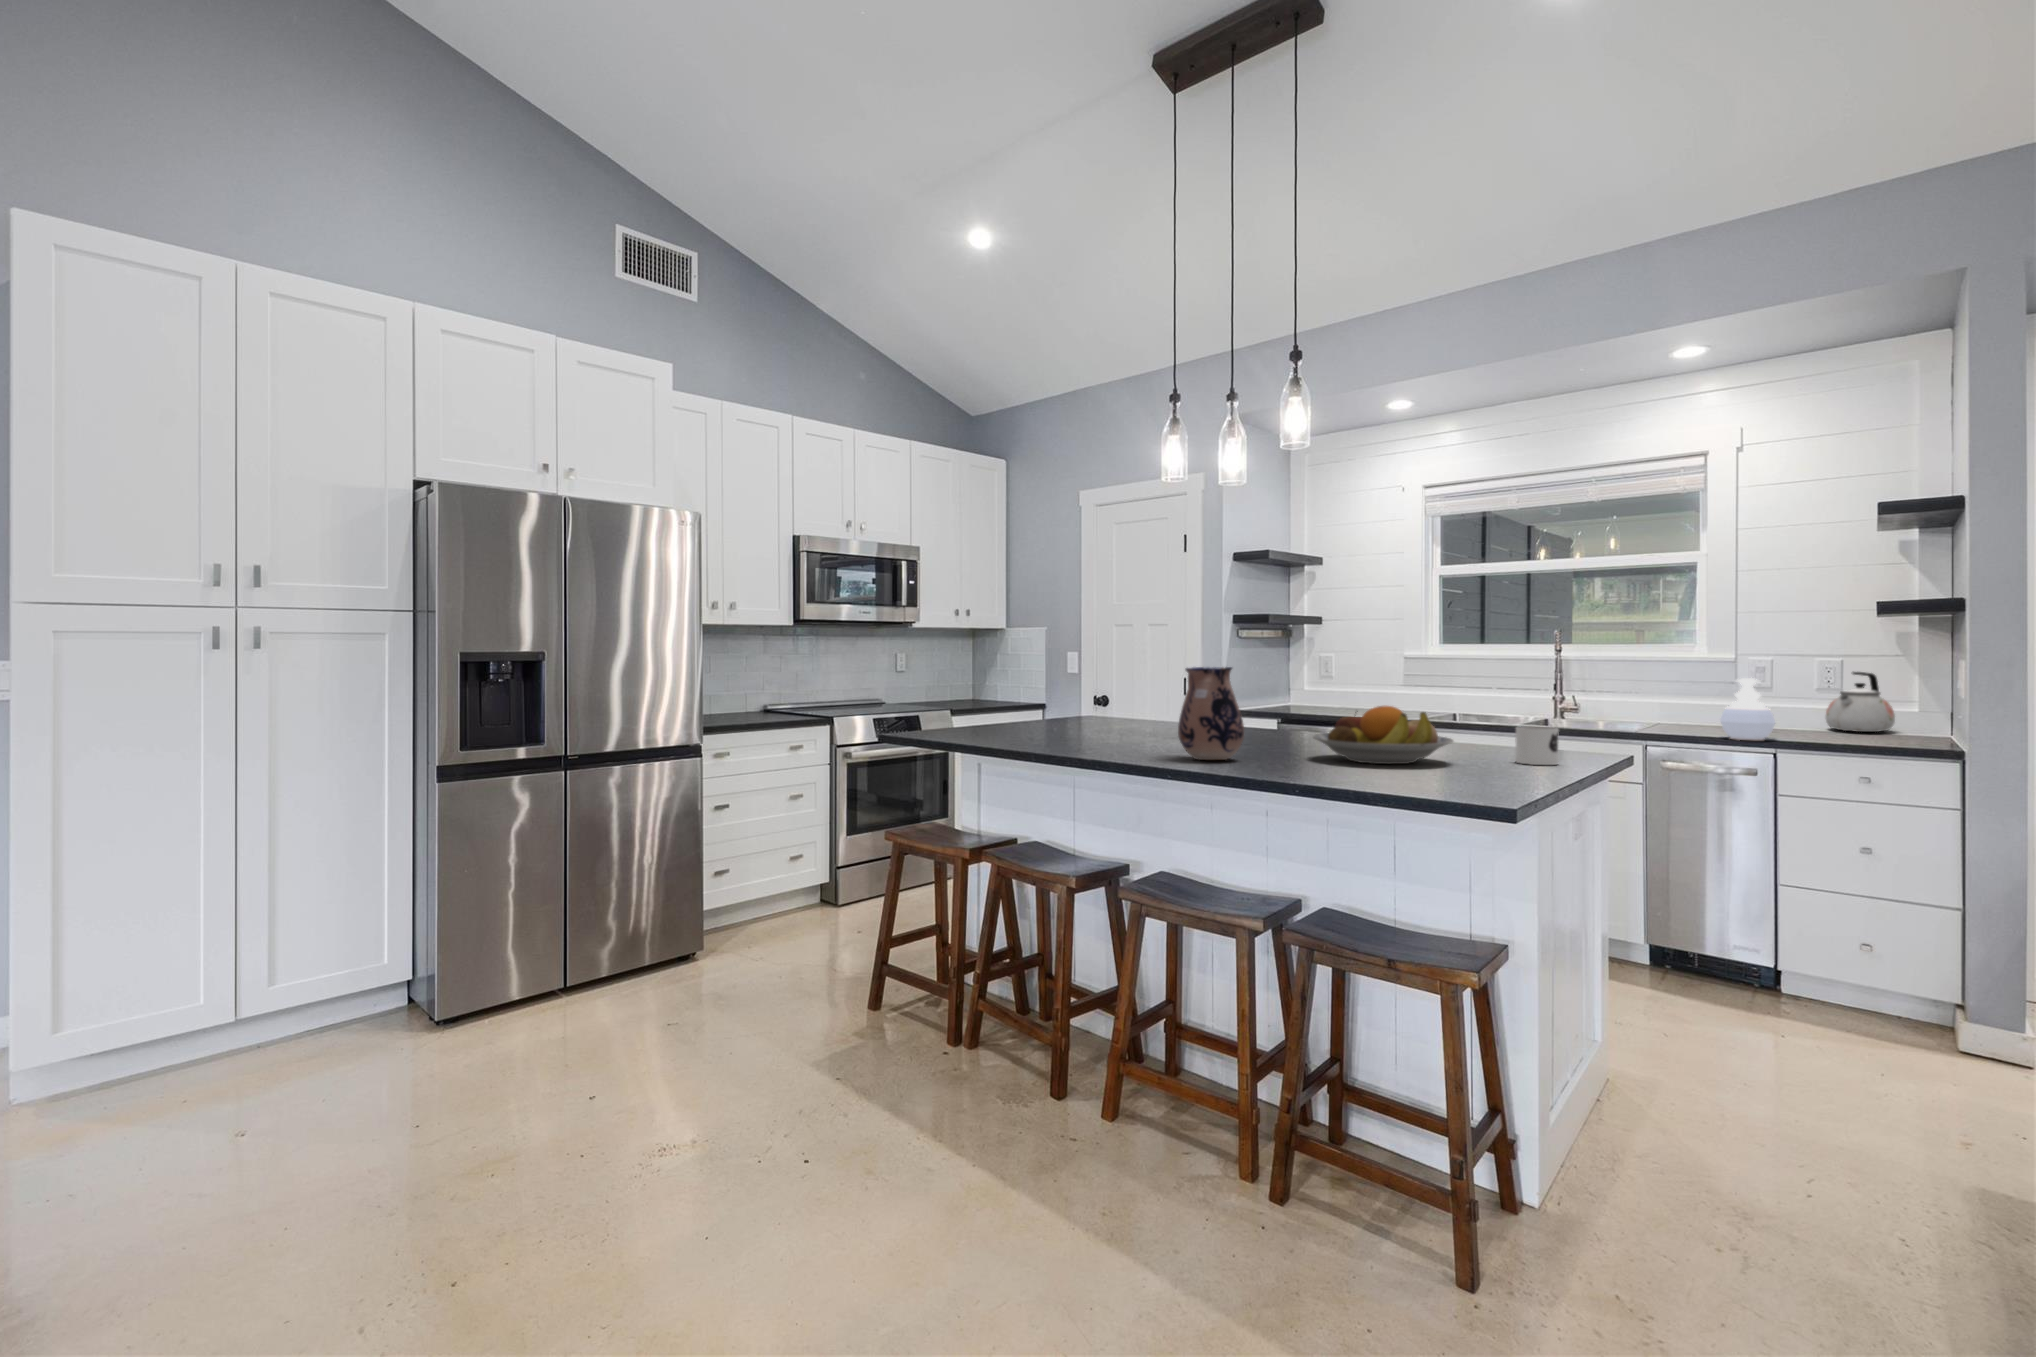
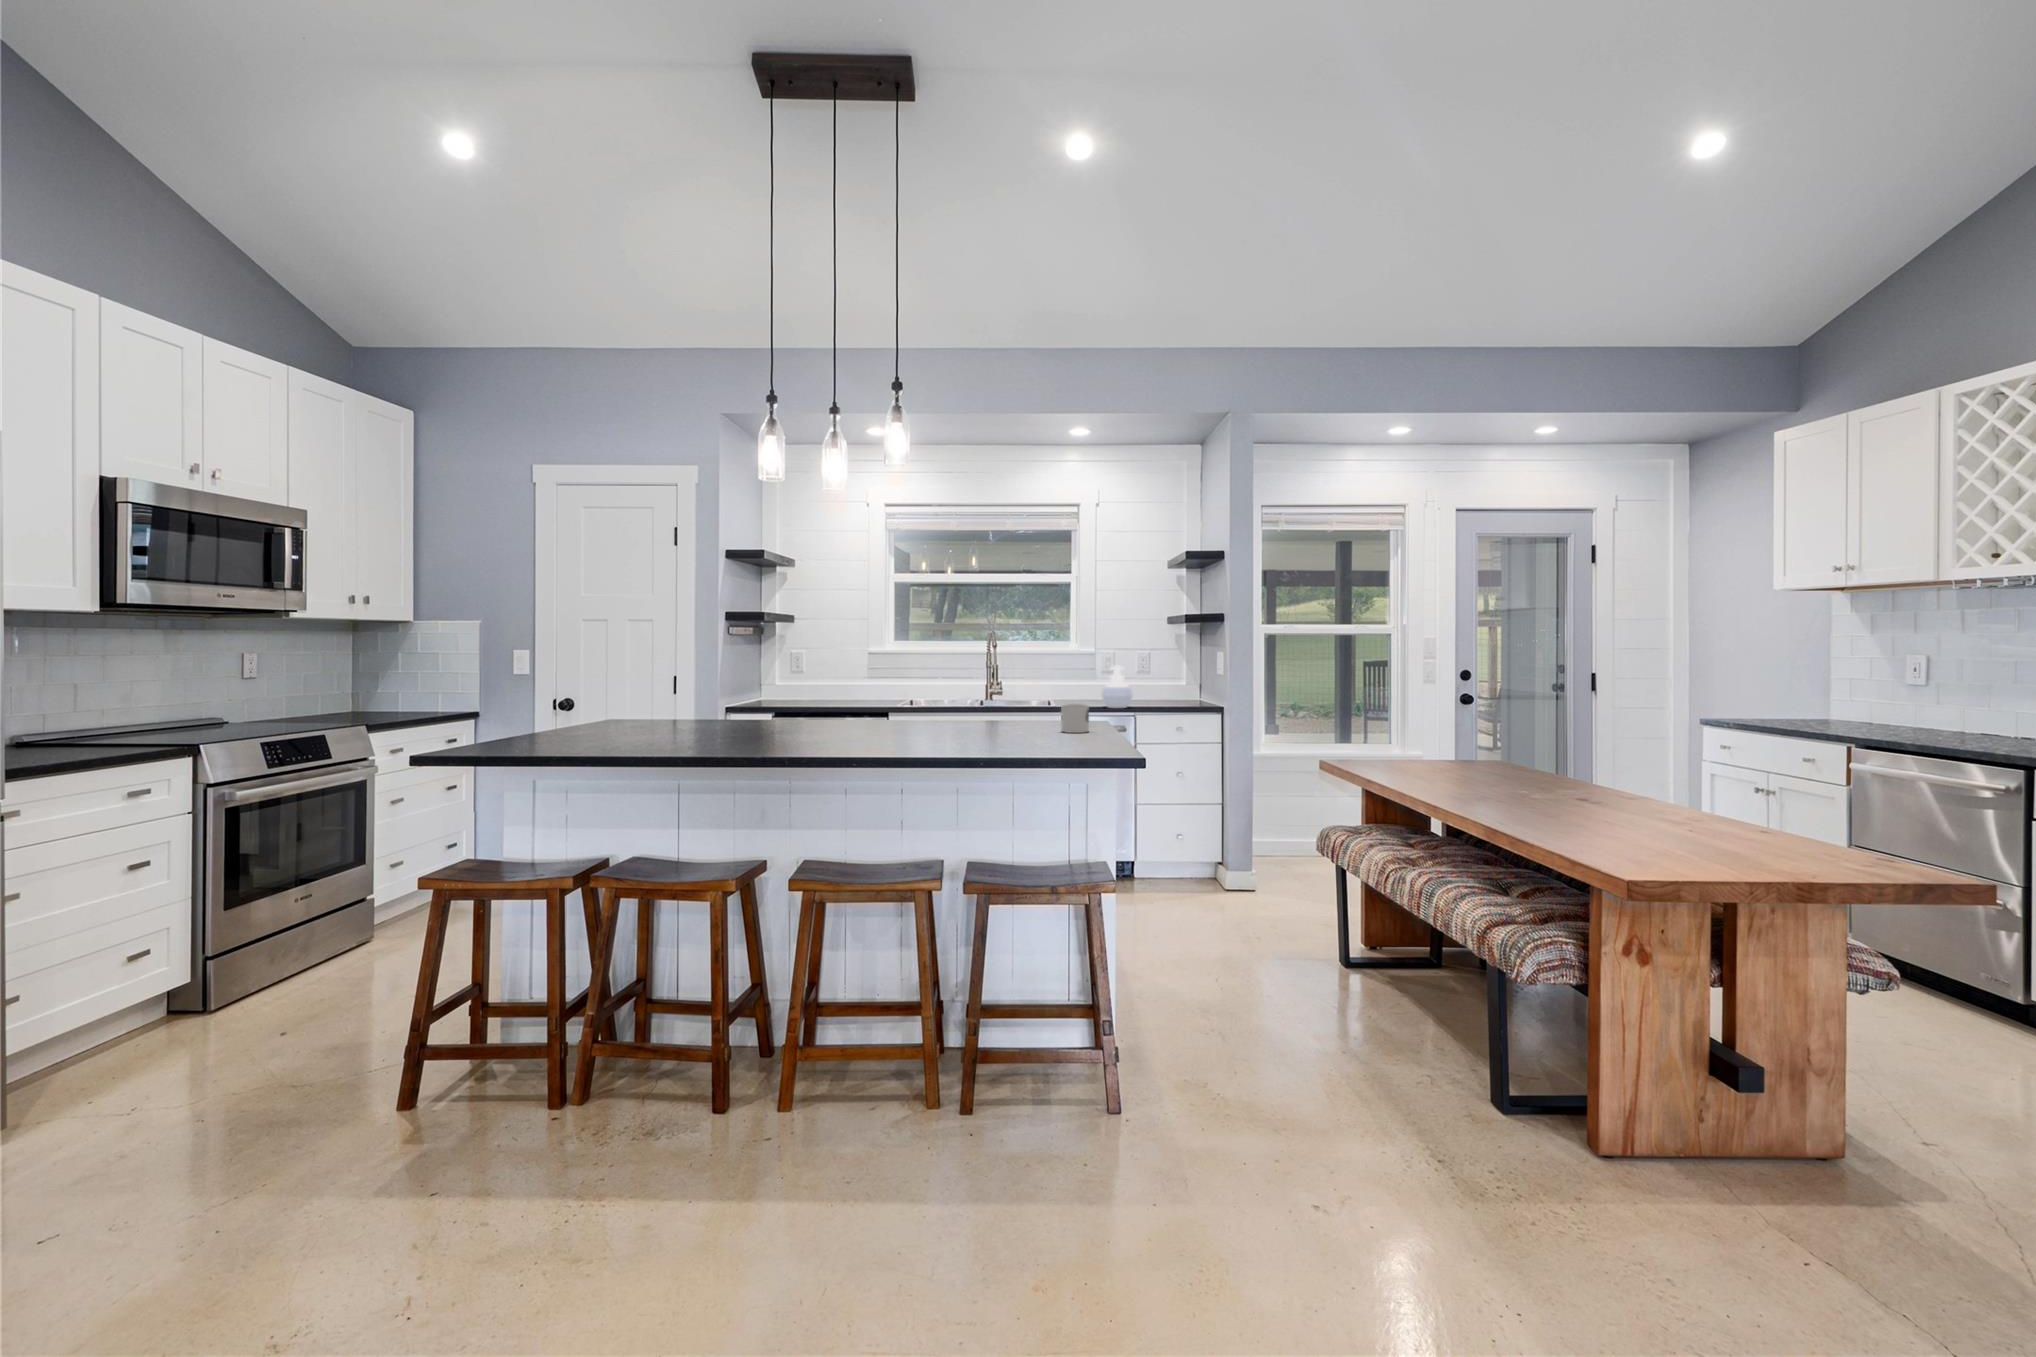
ceramic pitcher: present [1178,667,1244,760] -> none [825,663,889,750]
kettle: present [1826,672,1895,732] -> none [1145,660,1178,699]
fruit bowl: present [1313,706,1453,764] -> none [928,693,1035,741]

